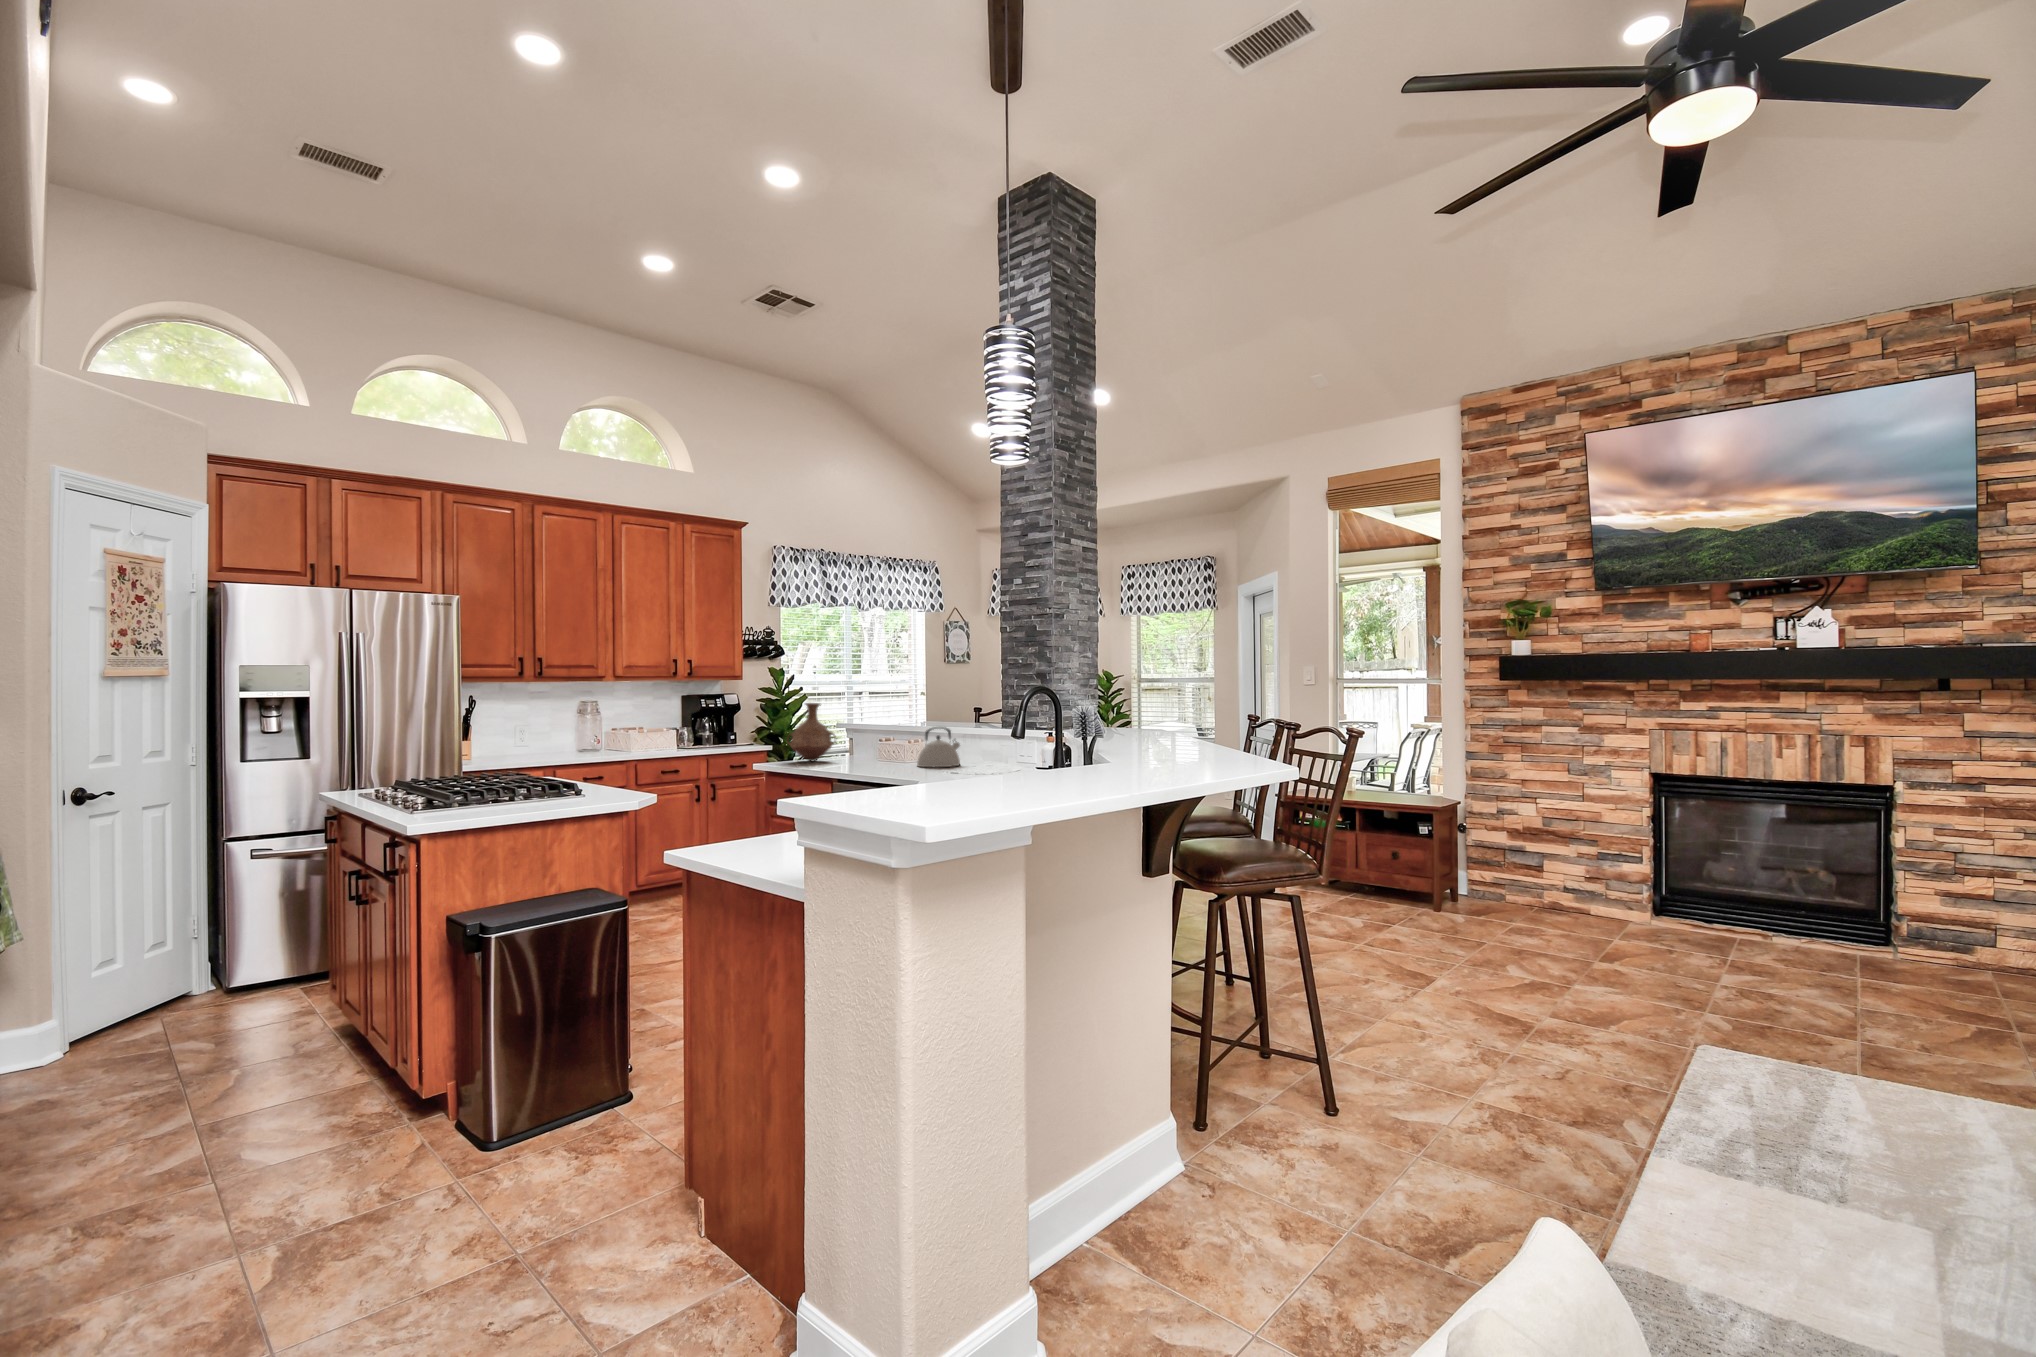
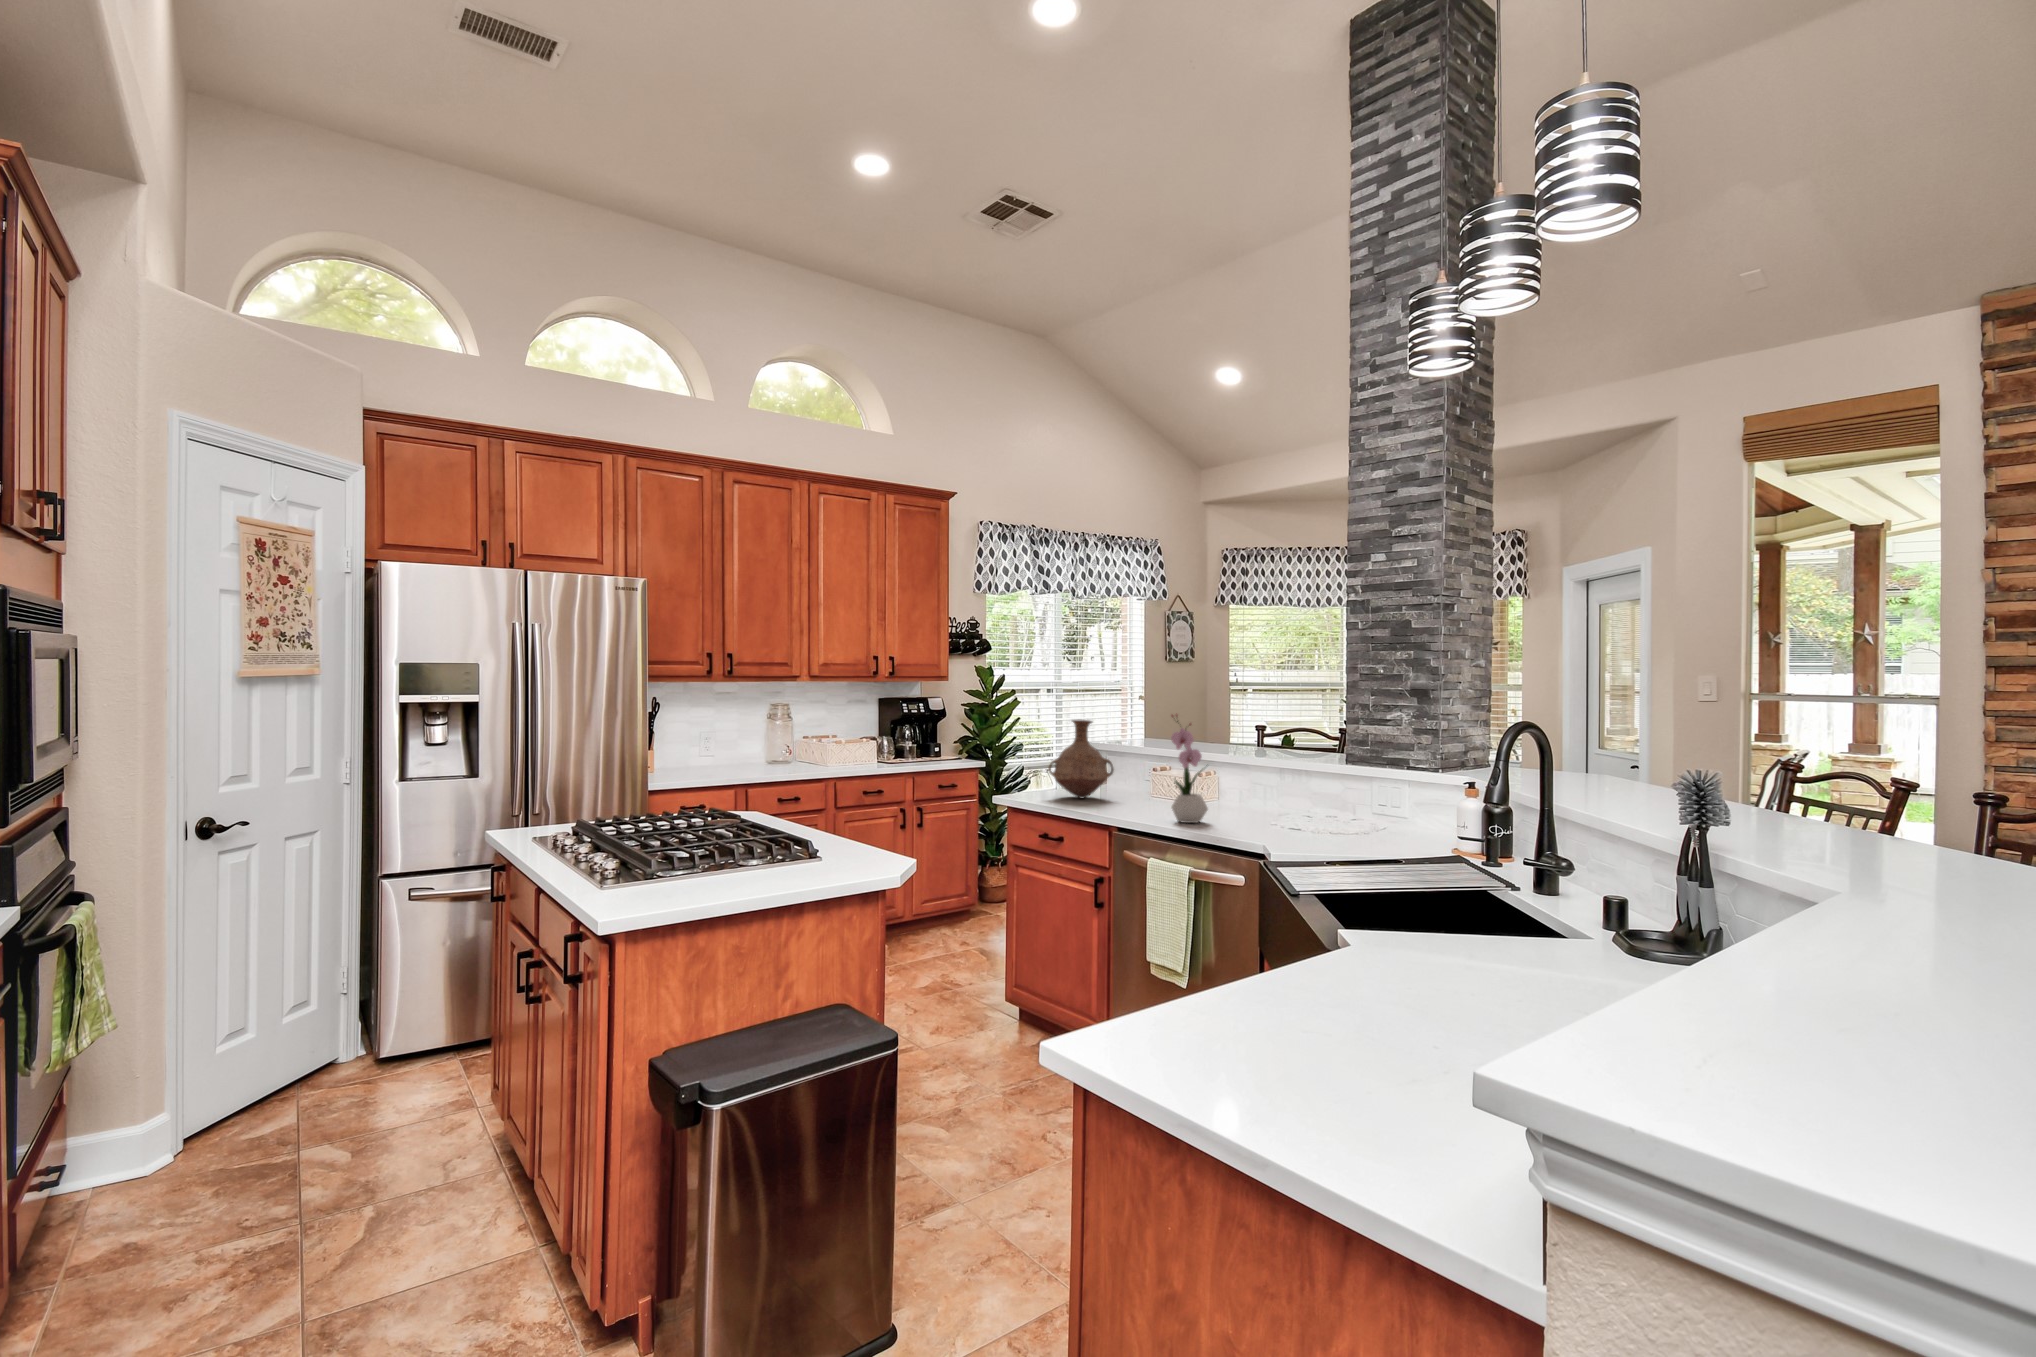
flower arrangement: none [854,694,886,772] -> present [1171,715,1208,823]
kettle: present [917,727,960,767] -> none [1239,759,1302,817]

